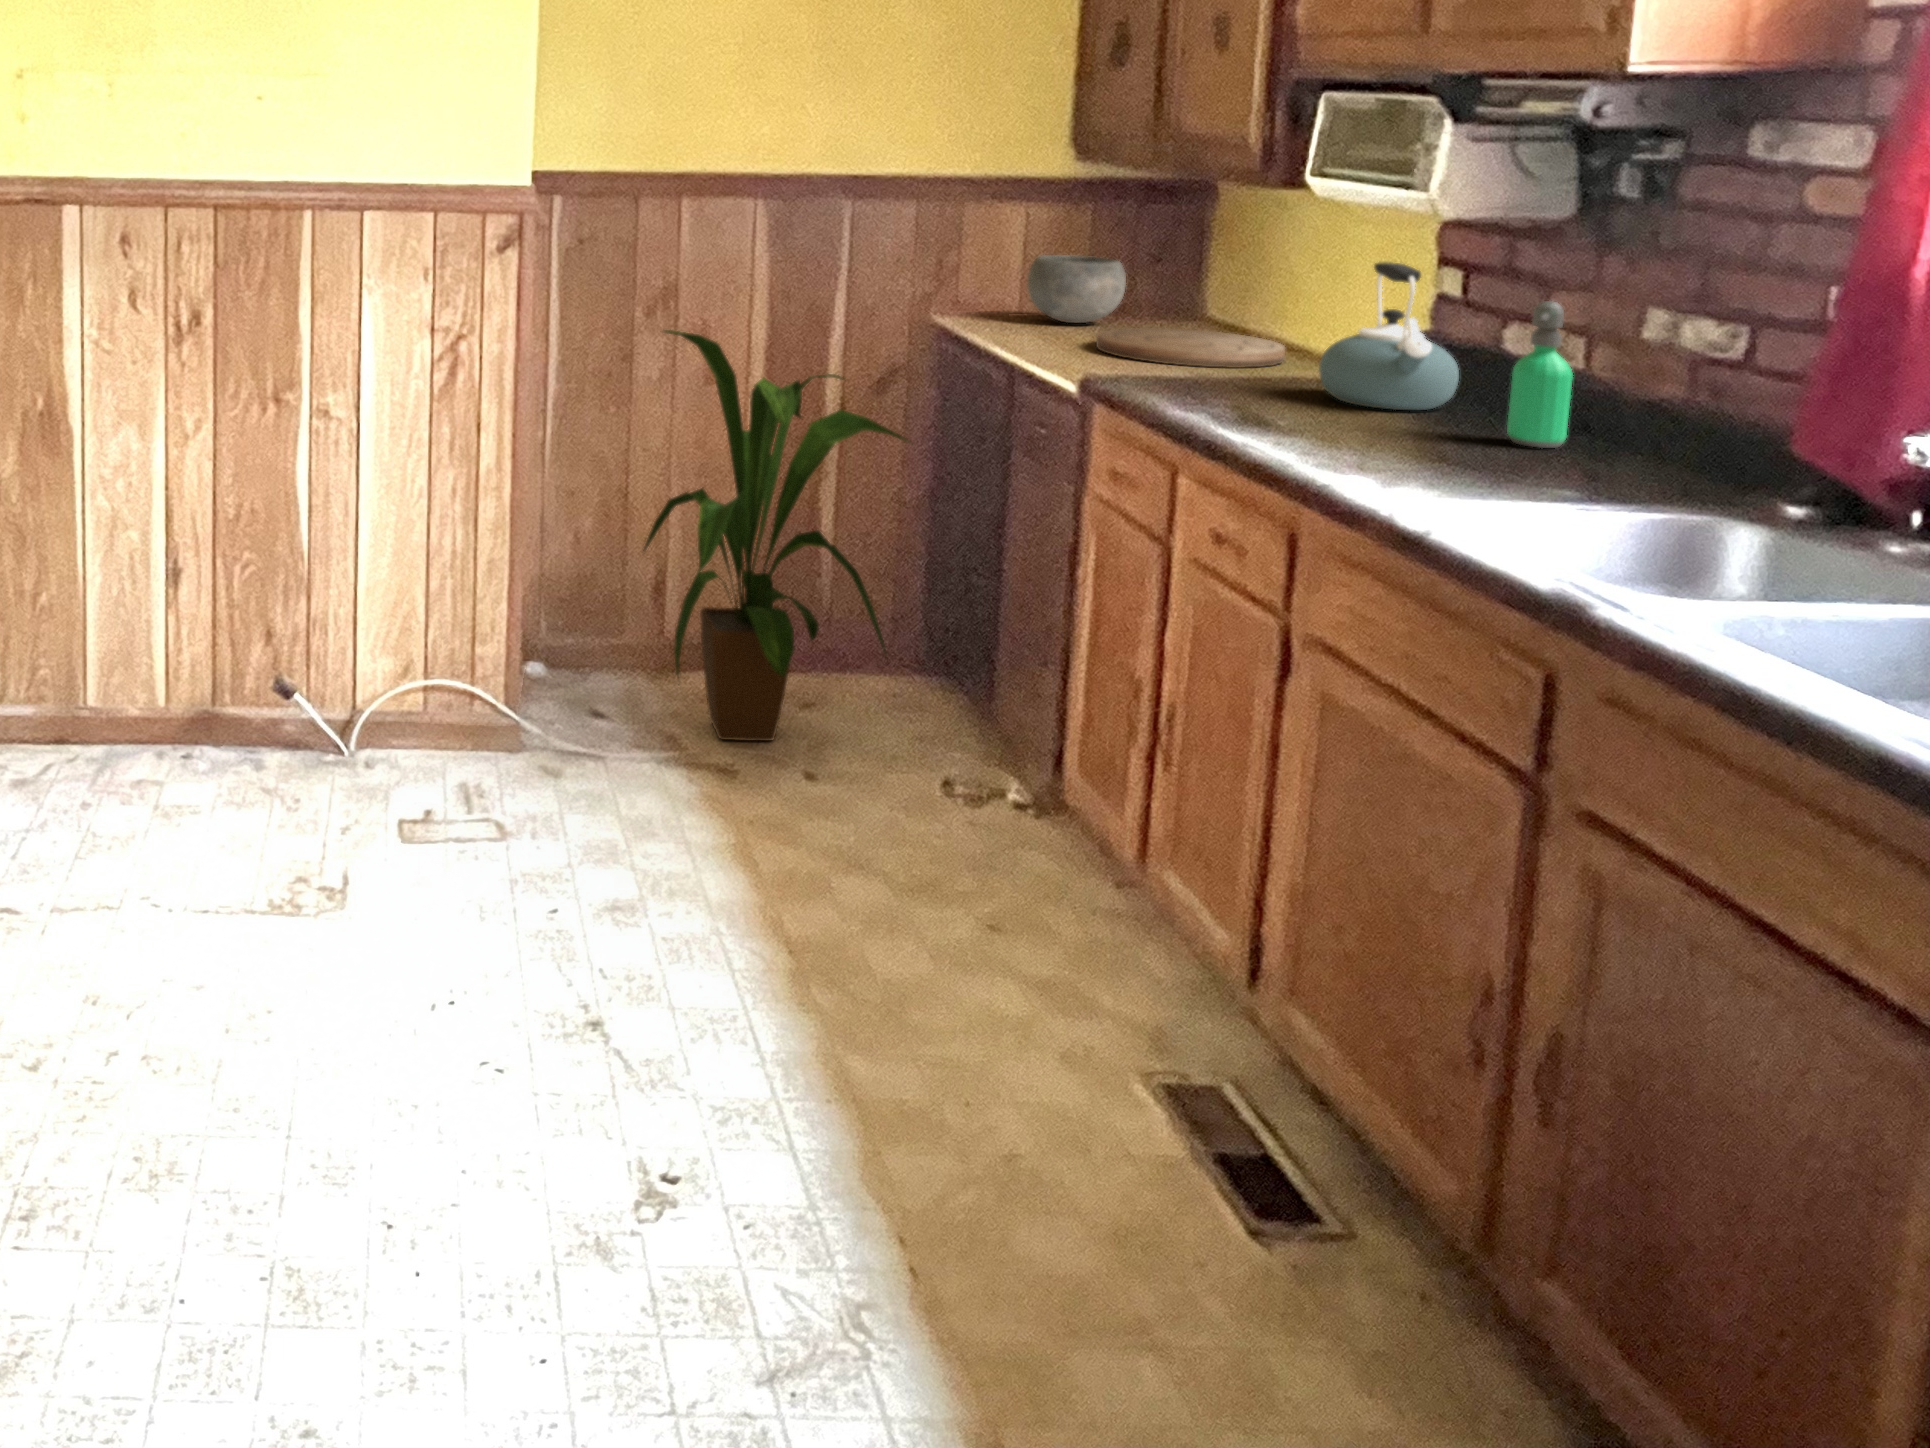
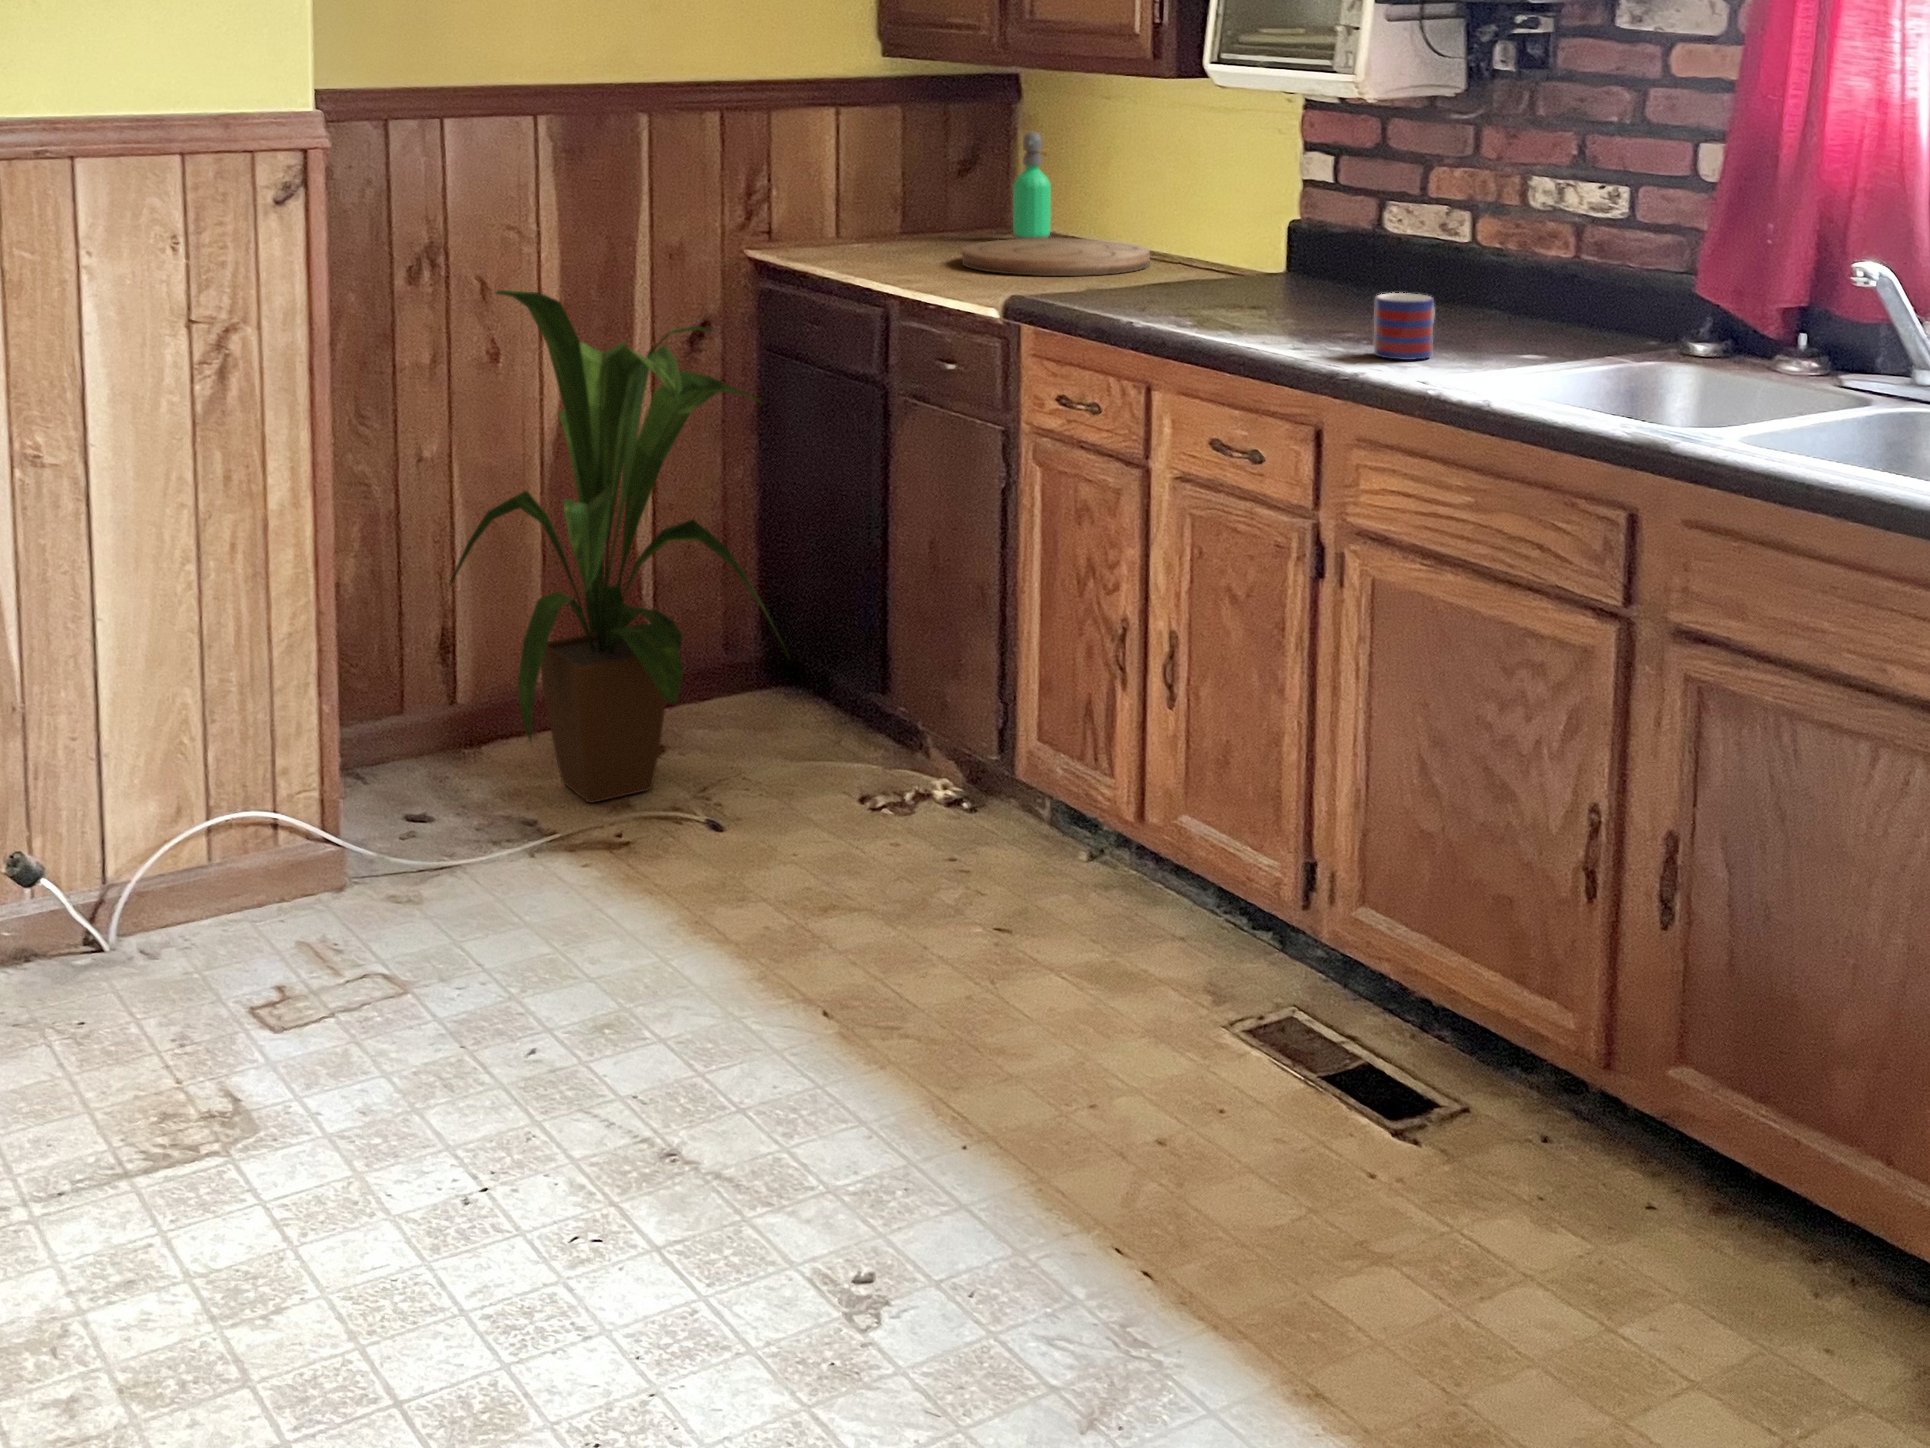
bowl: present [1028,255,1126,323] -> none [847,166,951,243]
kettle: present [1319,262,1459,410] -> none [1228,149,1353,298]
soap dispenser: present [1507,301,1573,448] -> present [1013,132,1051,239]
mug: none [1369,411,1453,480] -> present [1374,293,1434,360]

